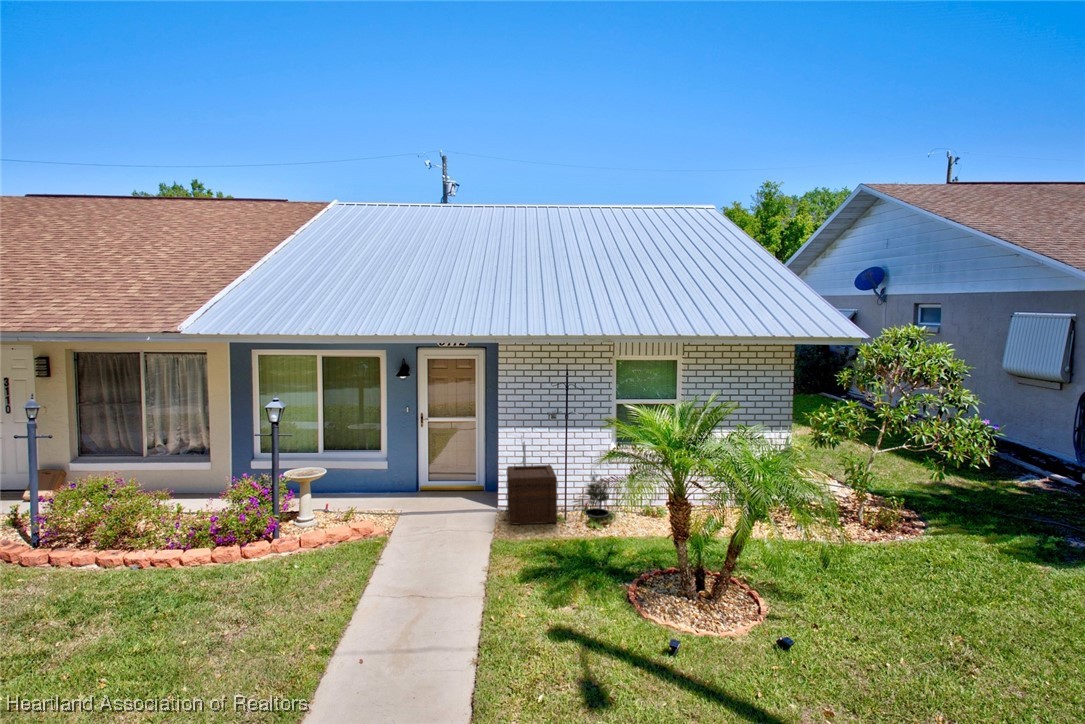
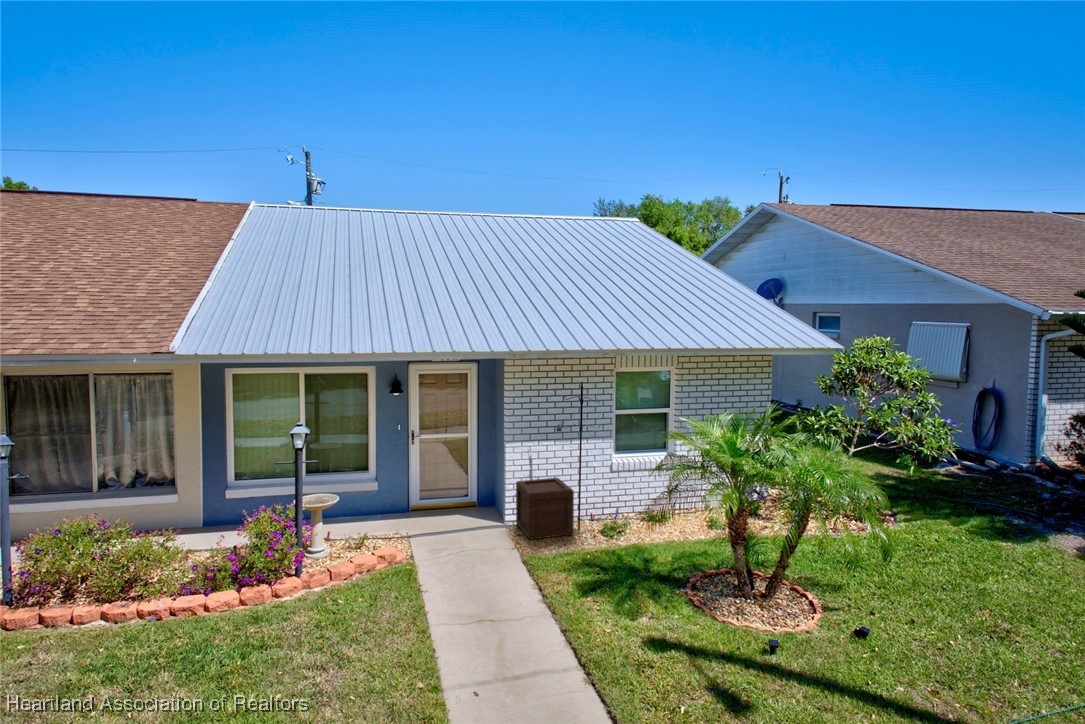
potted tree: present [585,472,610,518] -> none [592,480,618,526]

